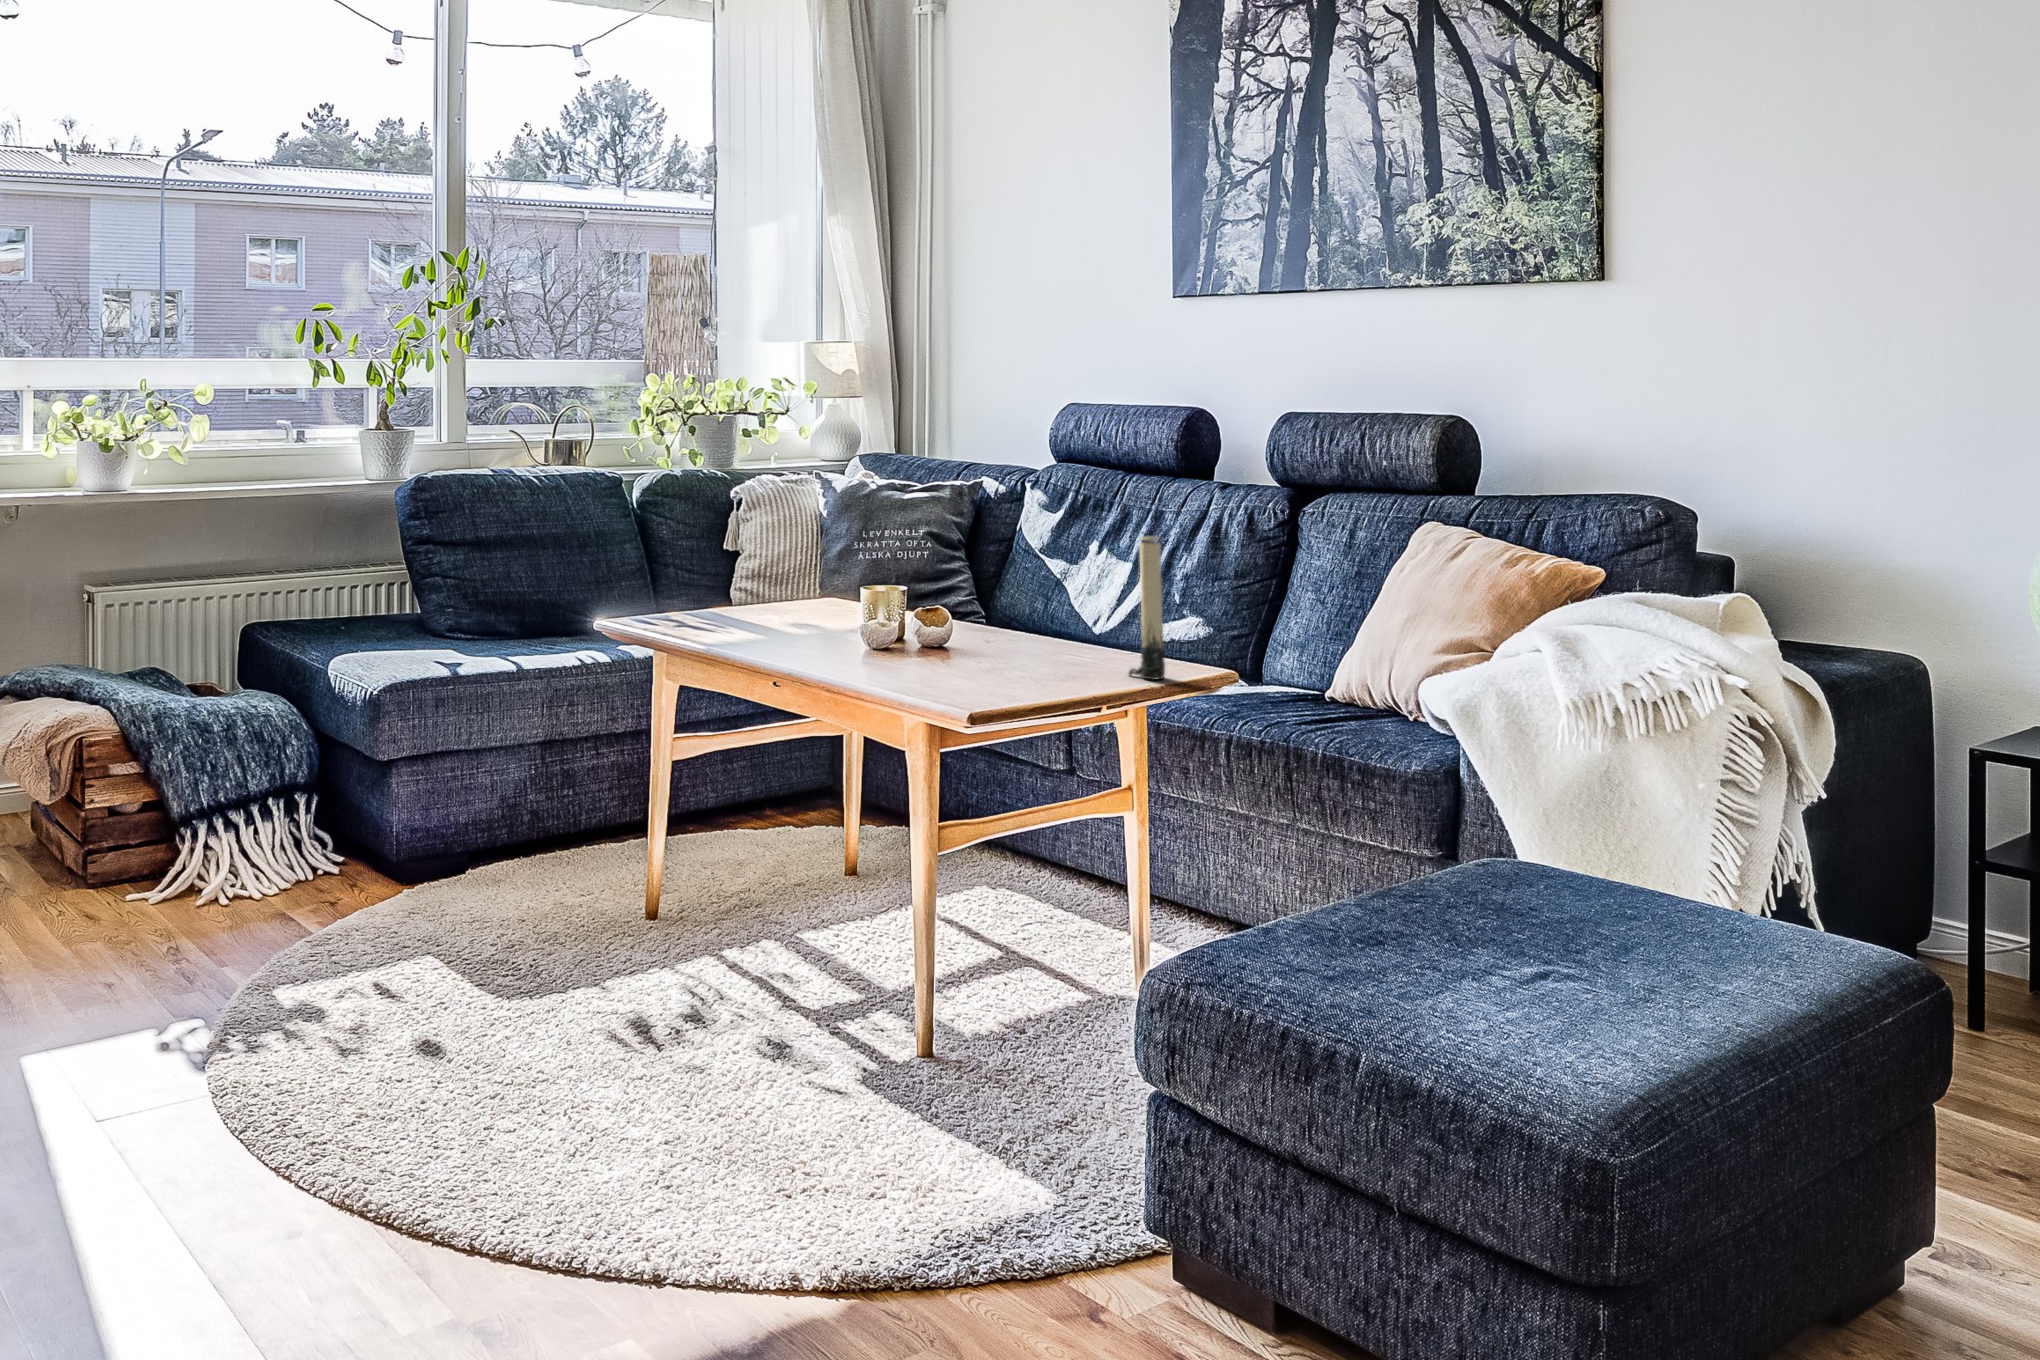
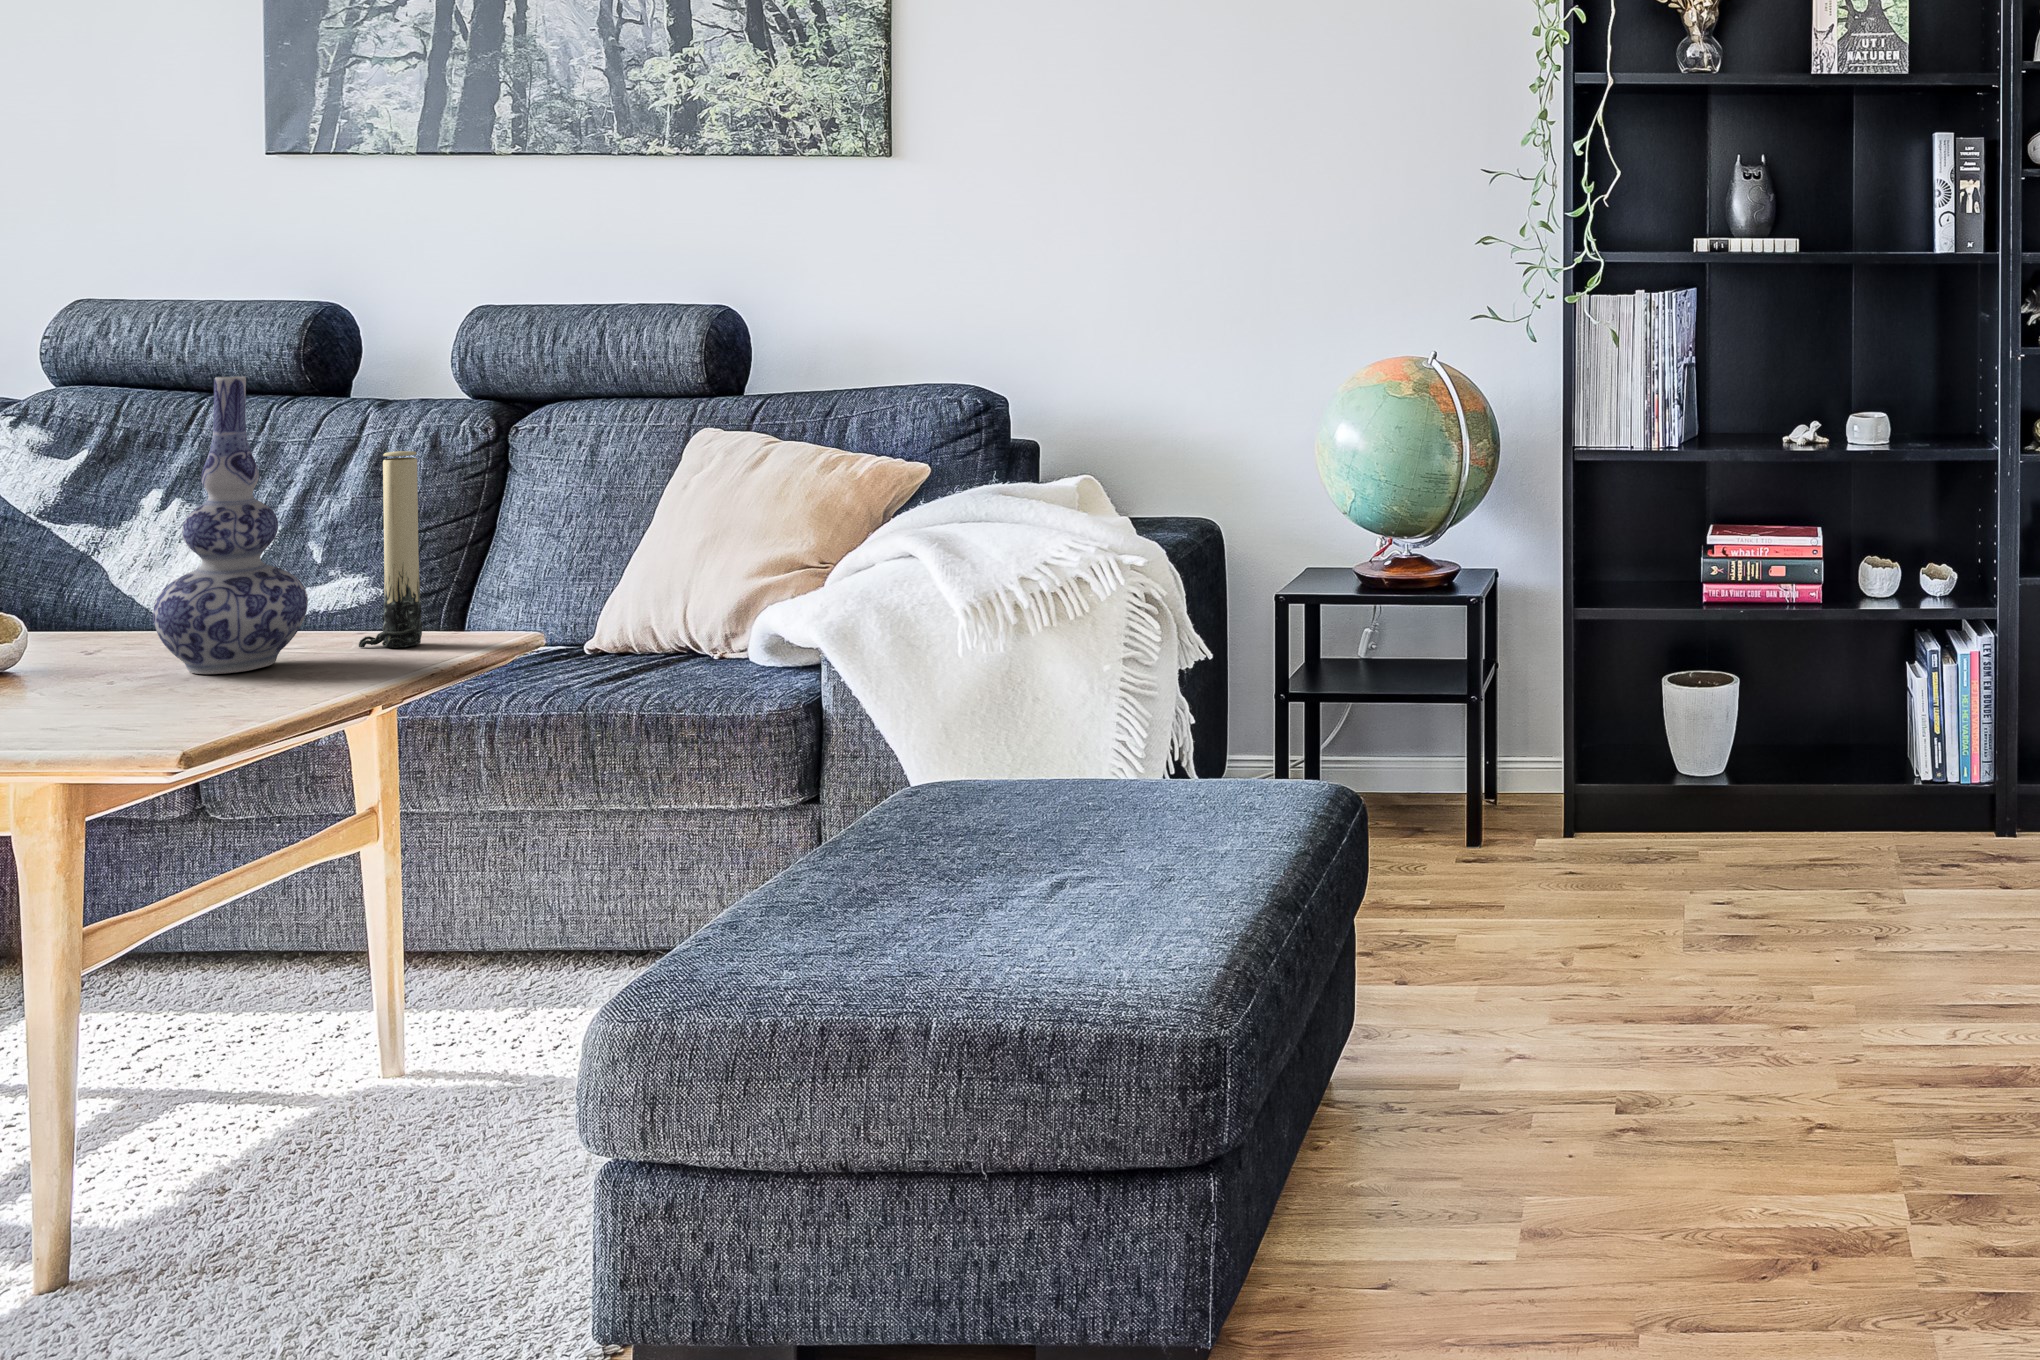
vase: none [1005,480,1090,683] -> present [153,376,308,674]

